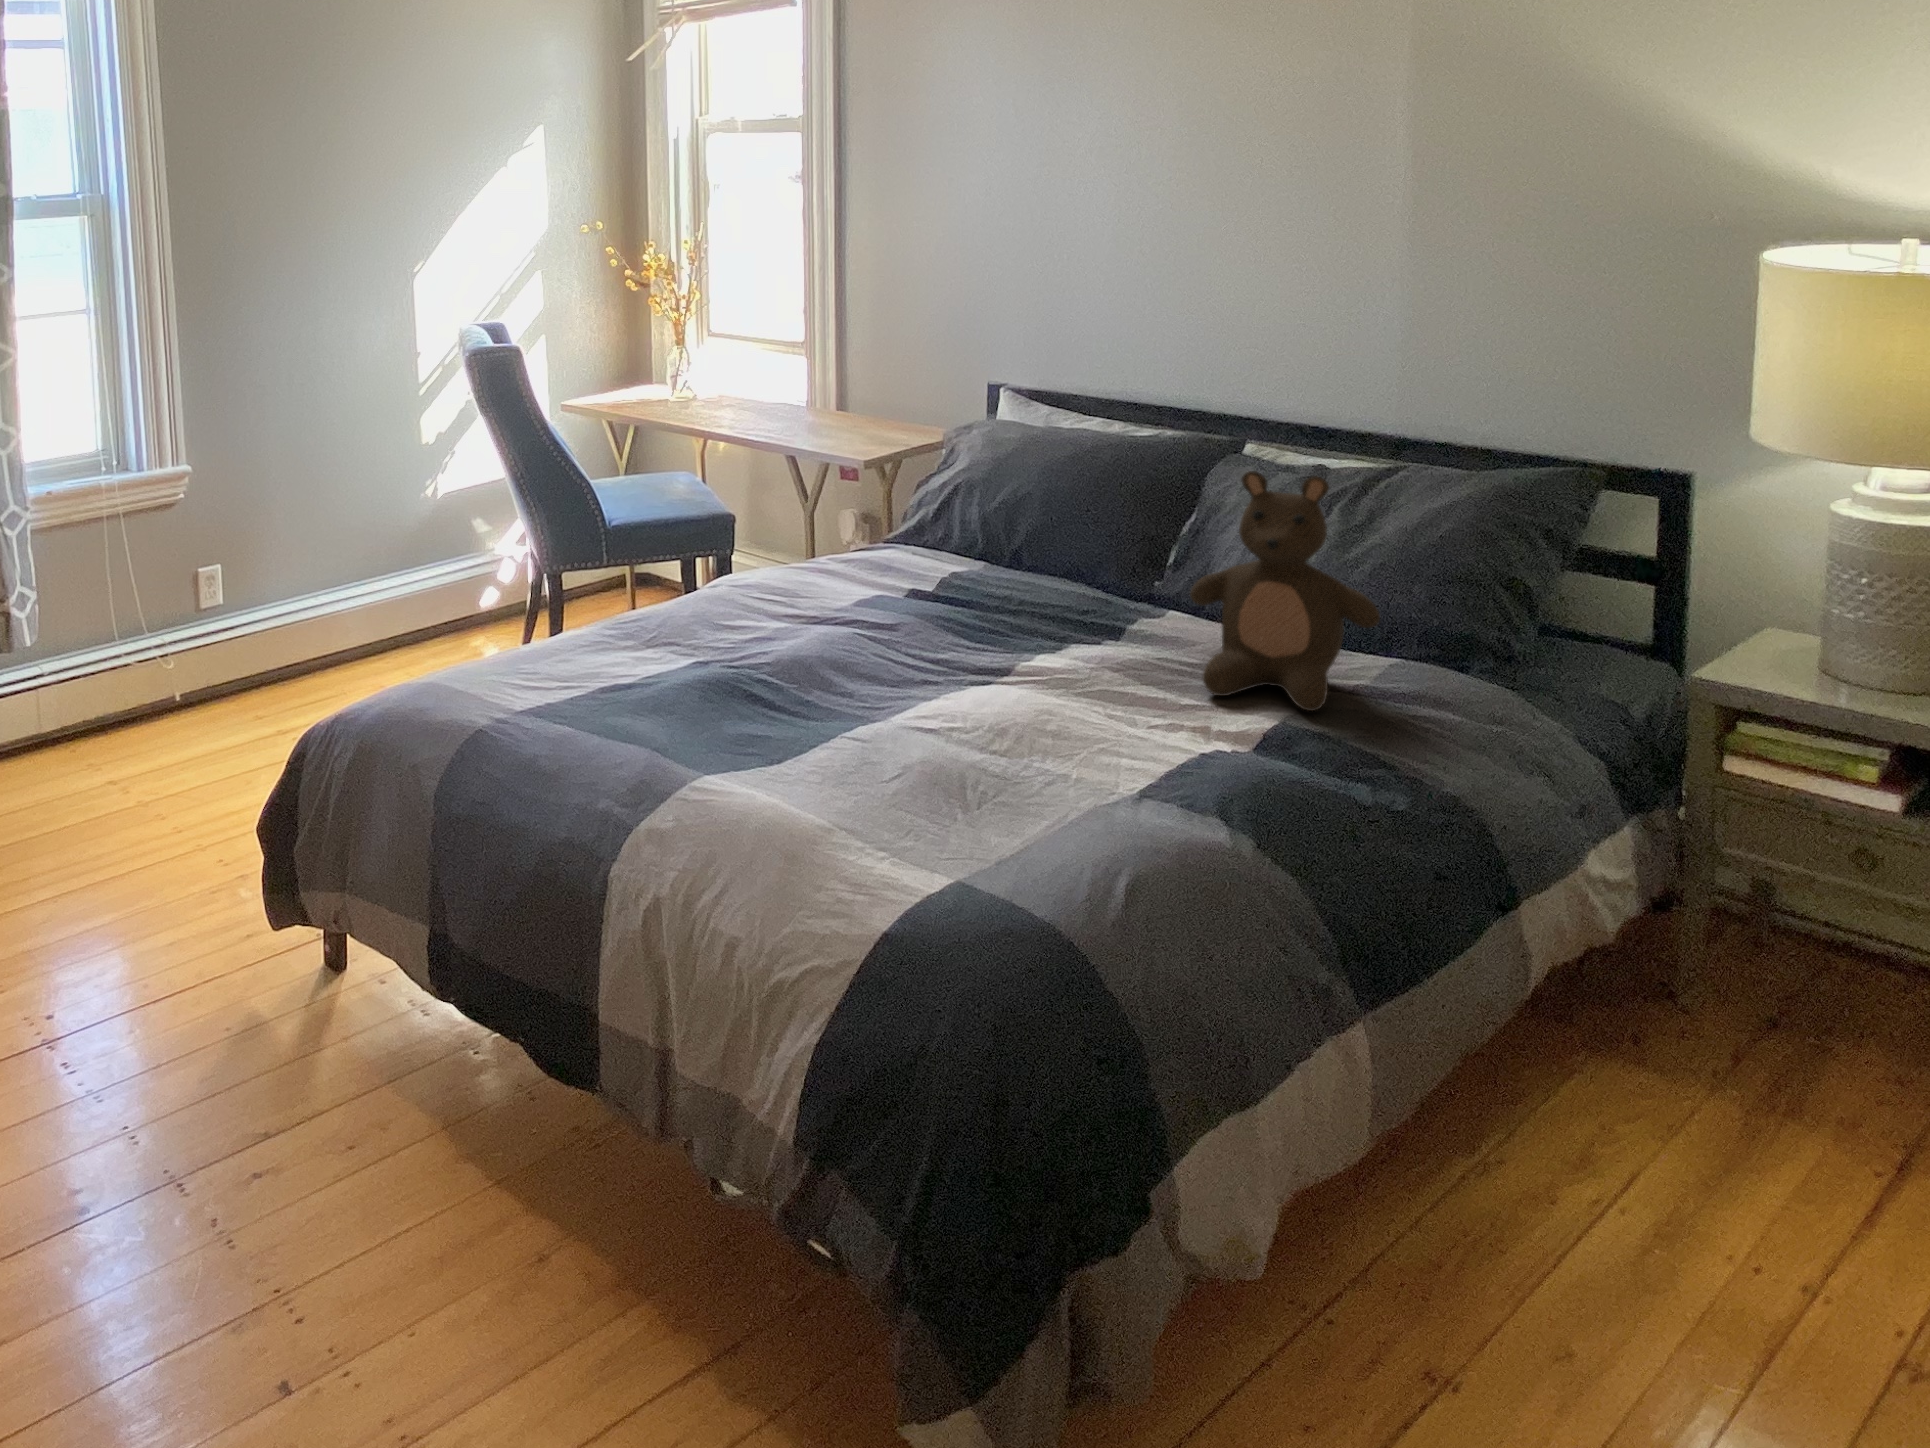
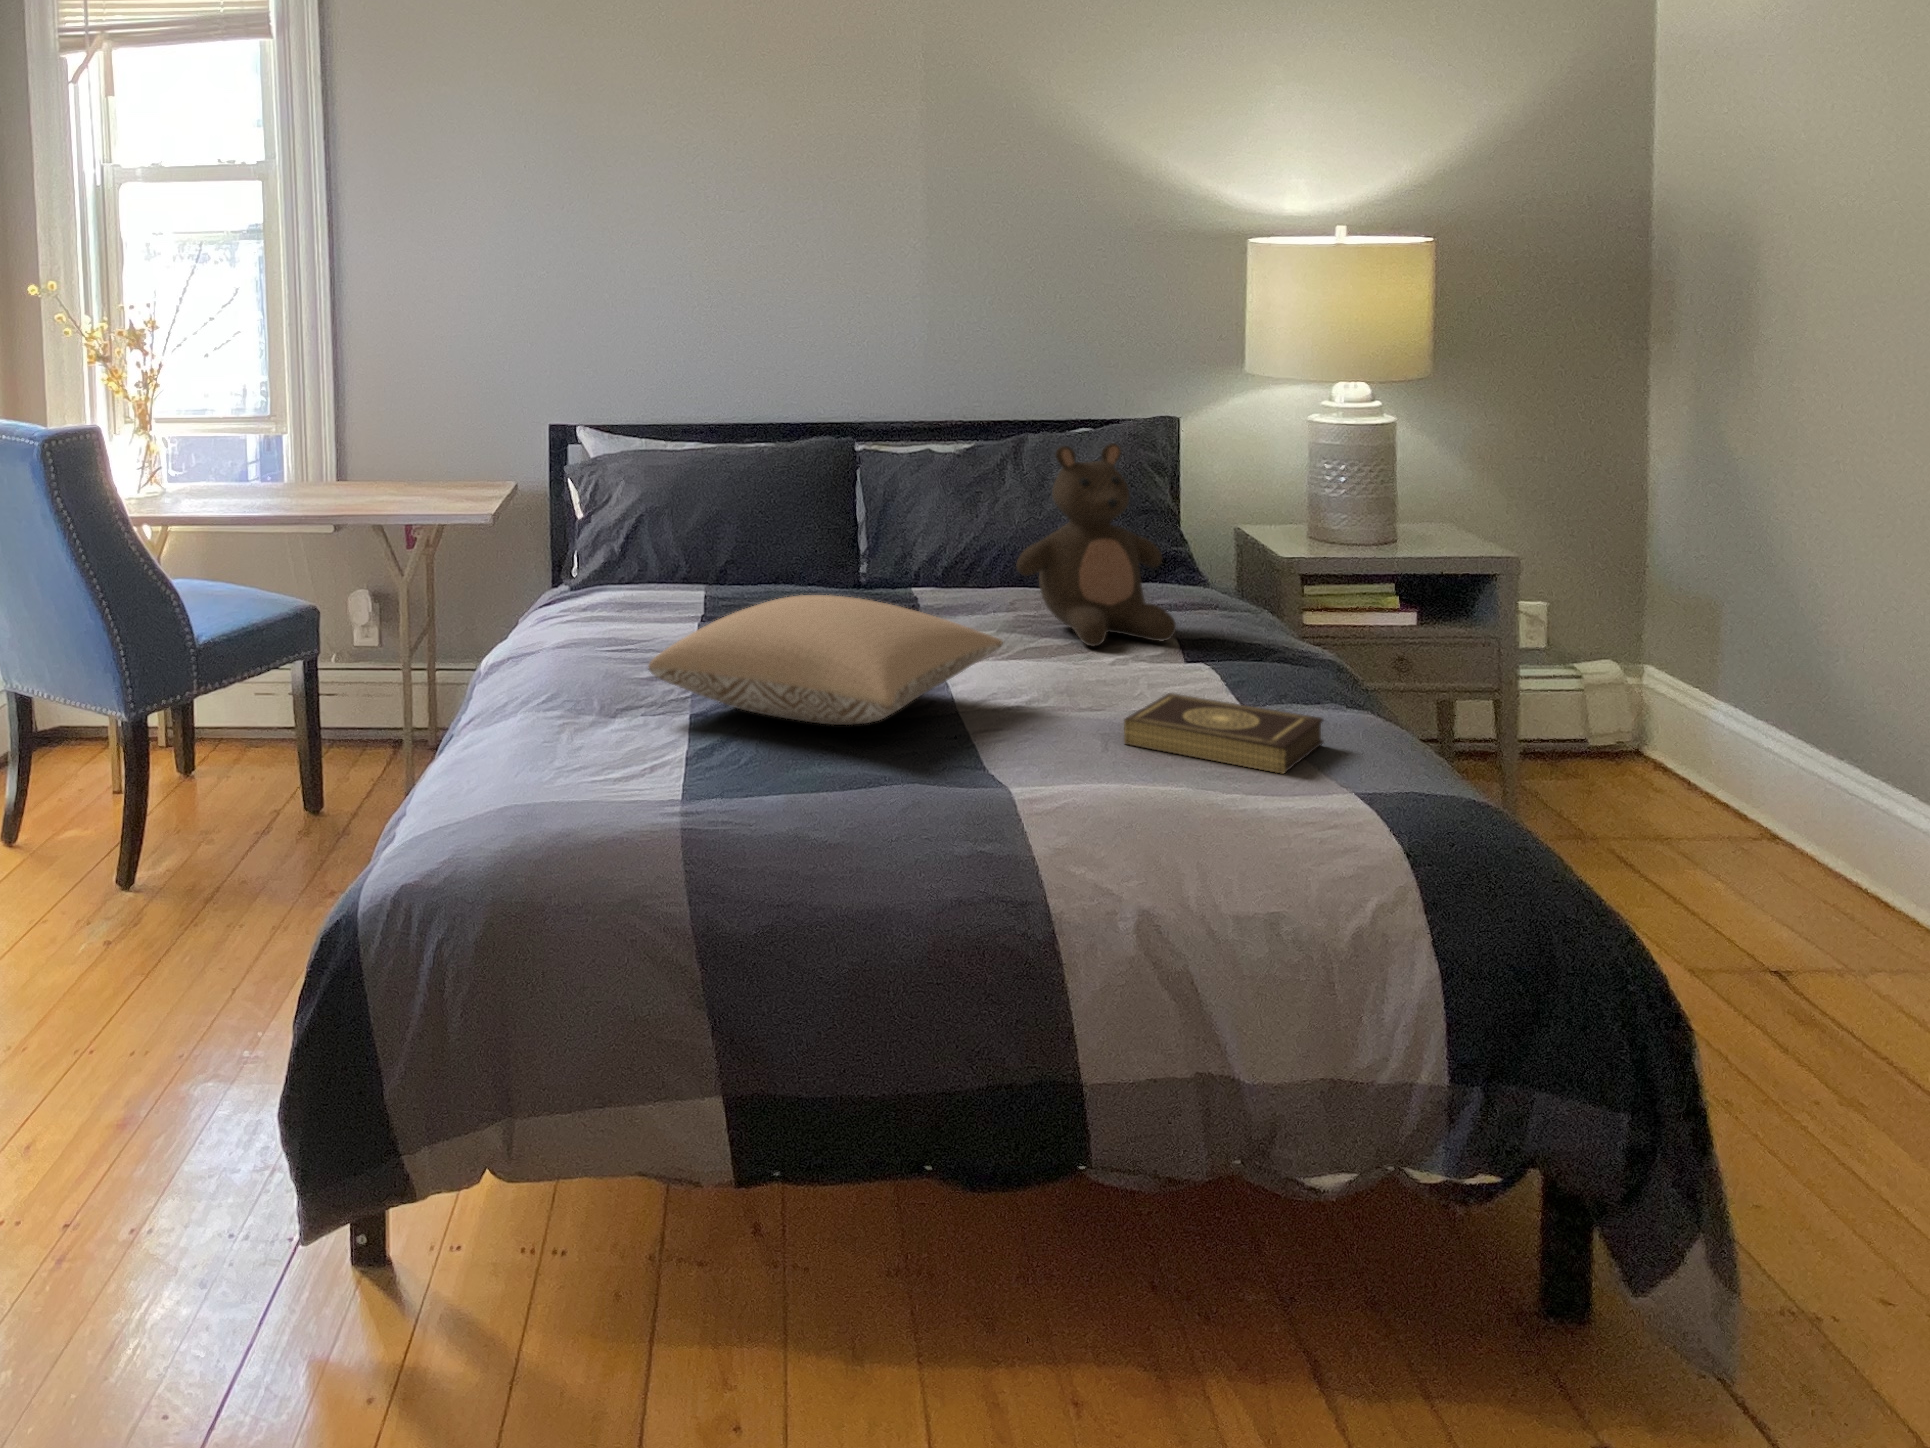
pillow: none [661,572,971,695] -> present [649,595,1003,725]
book: none [954,749,1139,850] -> present [1124,693,1323,774]

